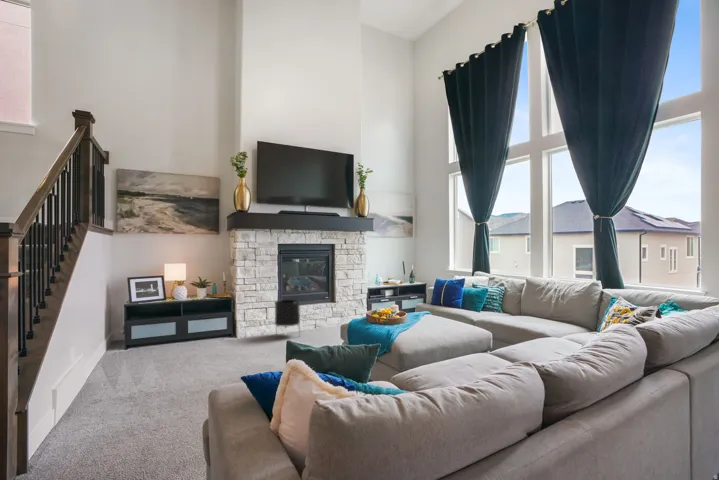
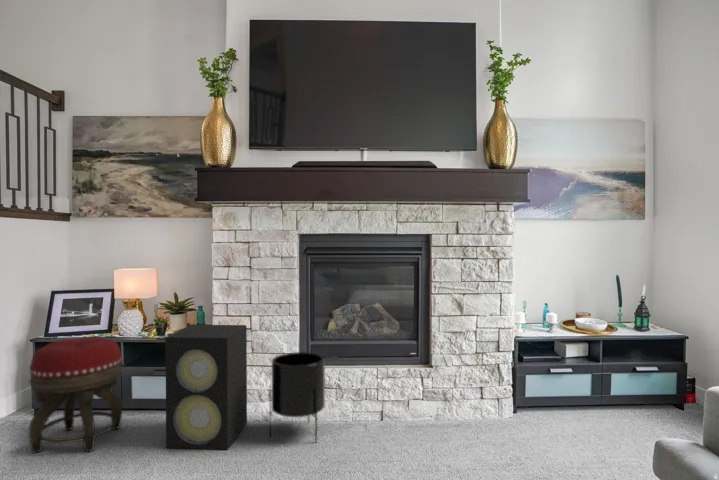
speaker: none [229,288,265,347] -> present [165,325,247,449]
footstool: none [158,299,203,358] -> present [29,336,122,453]

